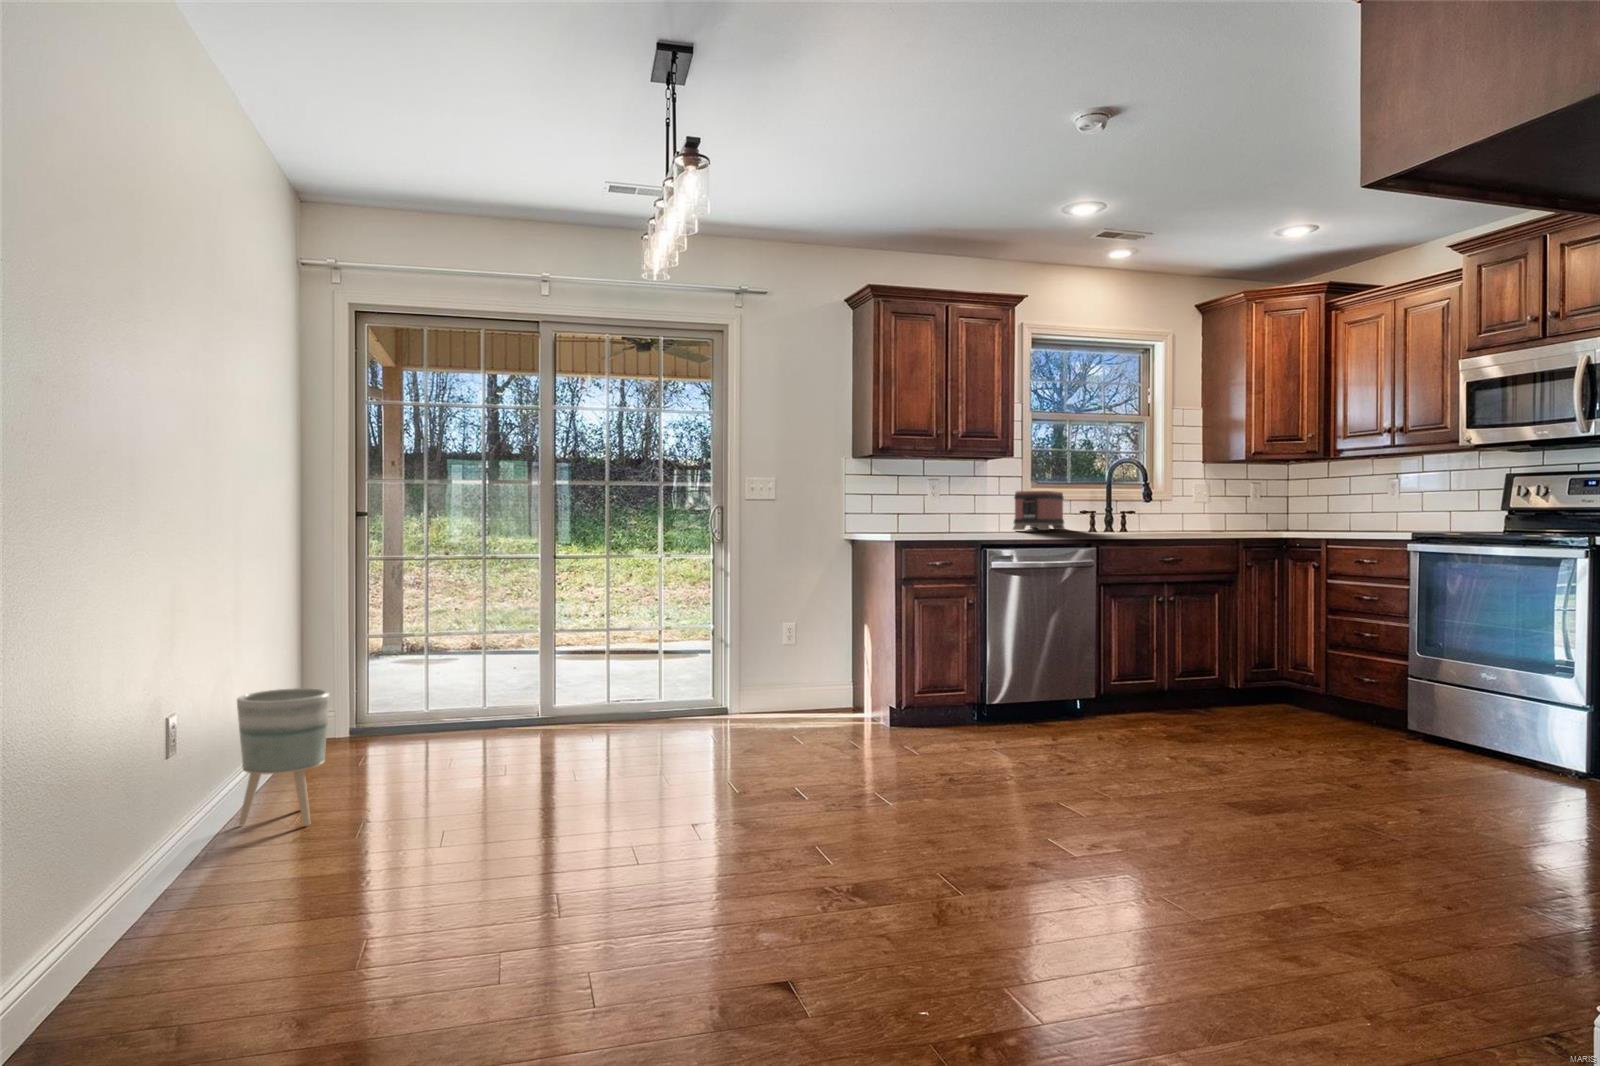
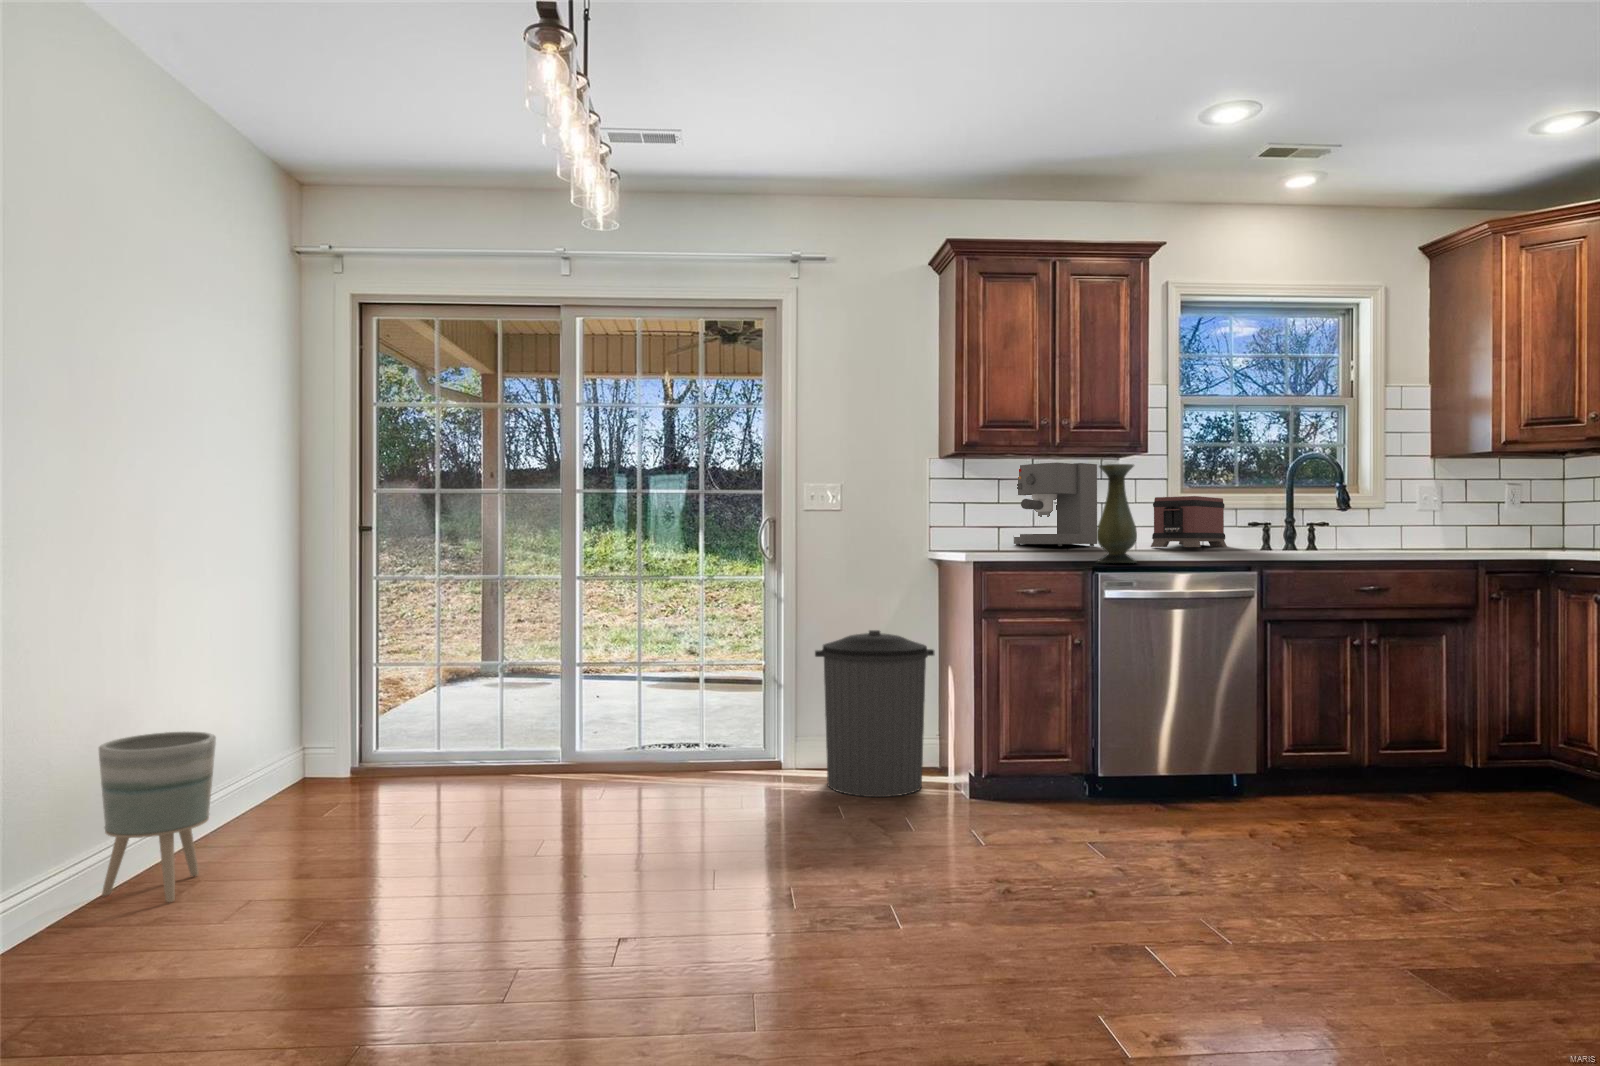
coffee maker: none [908,464,972,529] -> present [1014,463,1097,546]
vase: none [984,467,1015,542] -> present [1097,464,1137,563]
trash can: none [764,598,857,729] -> present [815,630,934,797]

